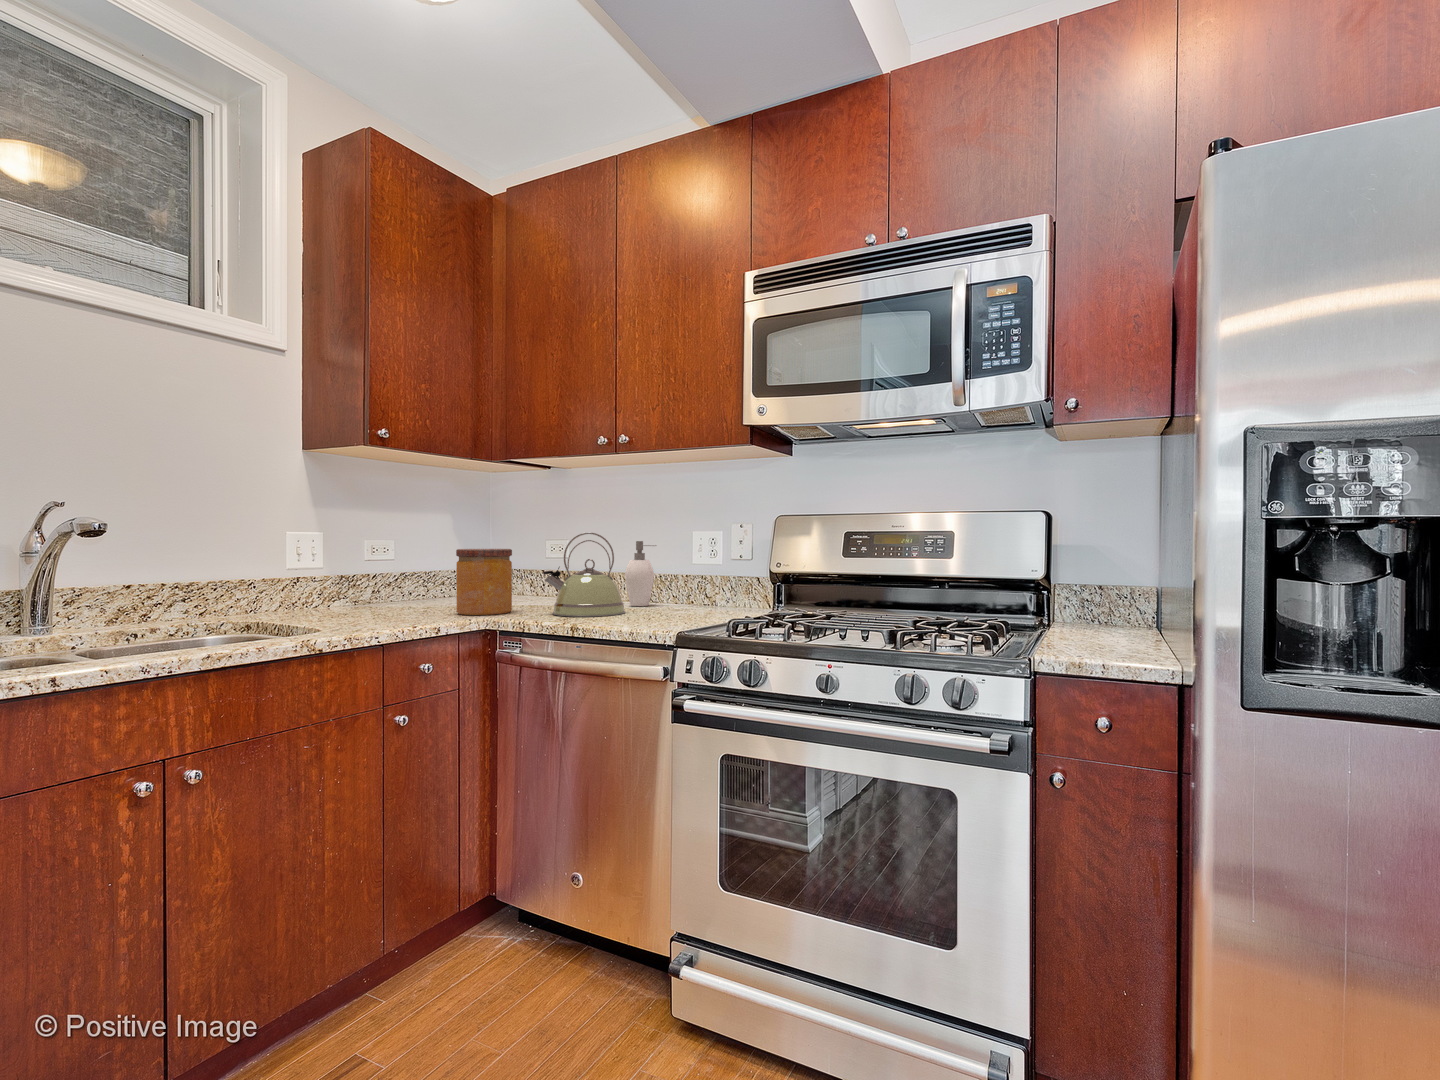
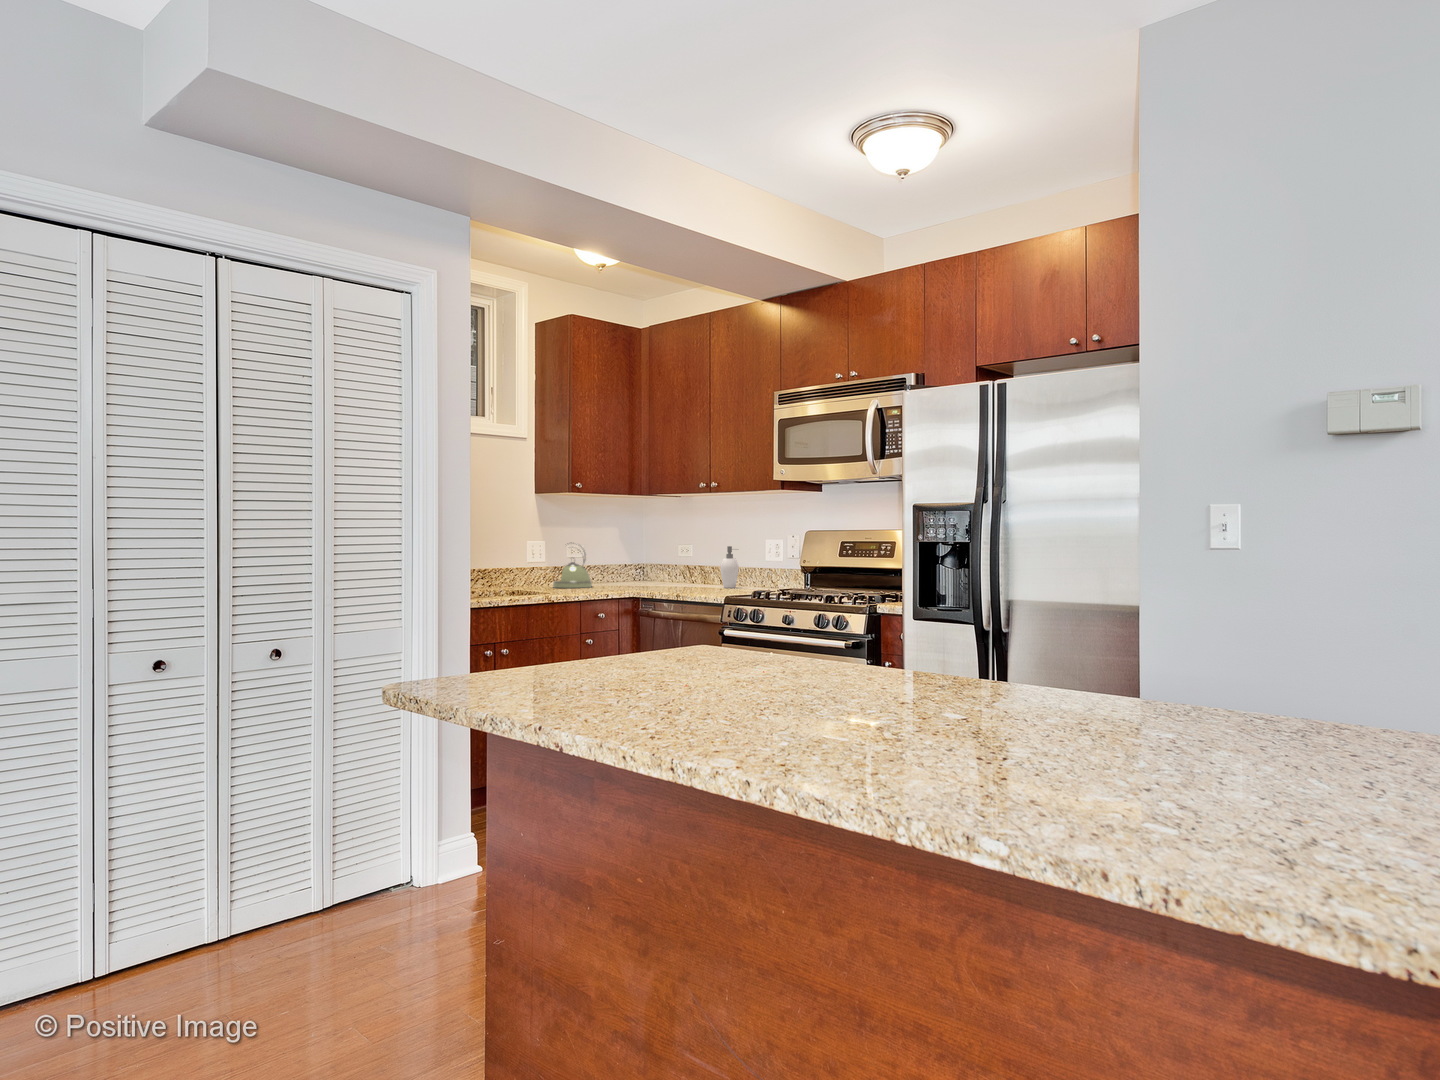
kettle: present [543,532,625,617] -> present [553,552,592,588]
jar: present [456,549,512,615] -> none [618,551,650,590]

